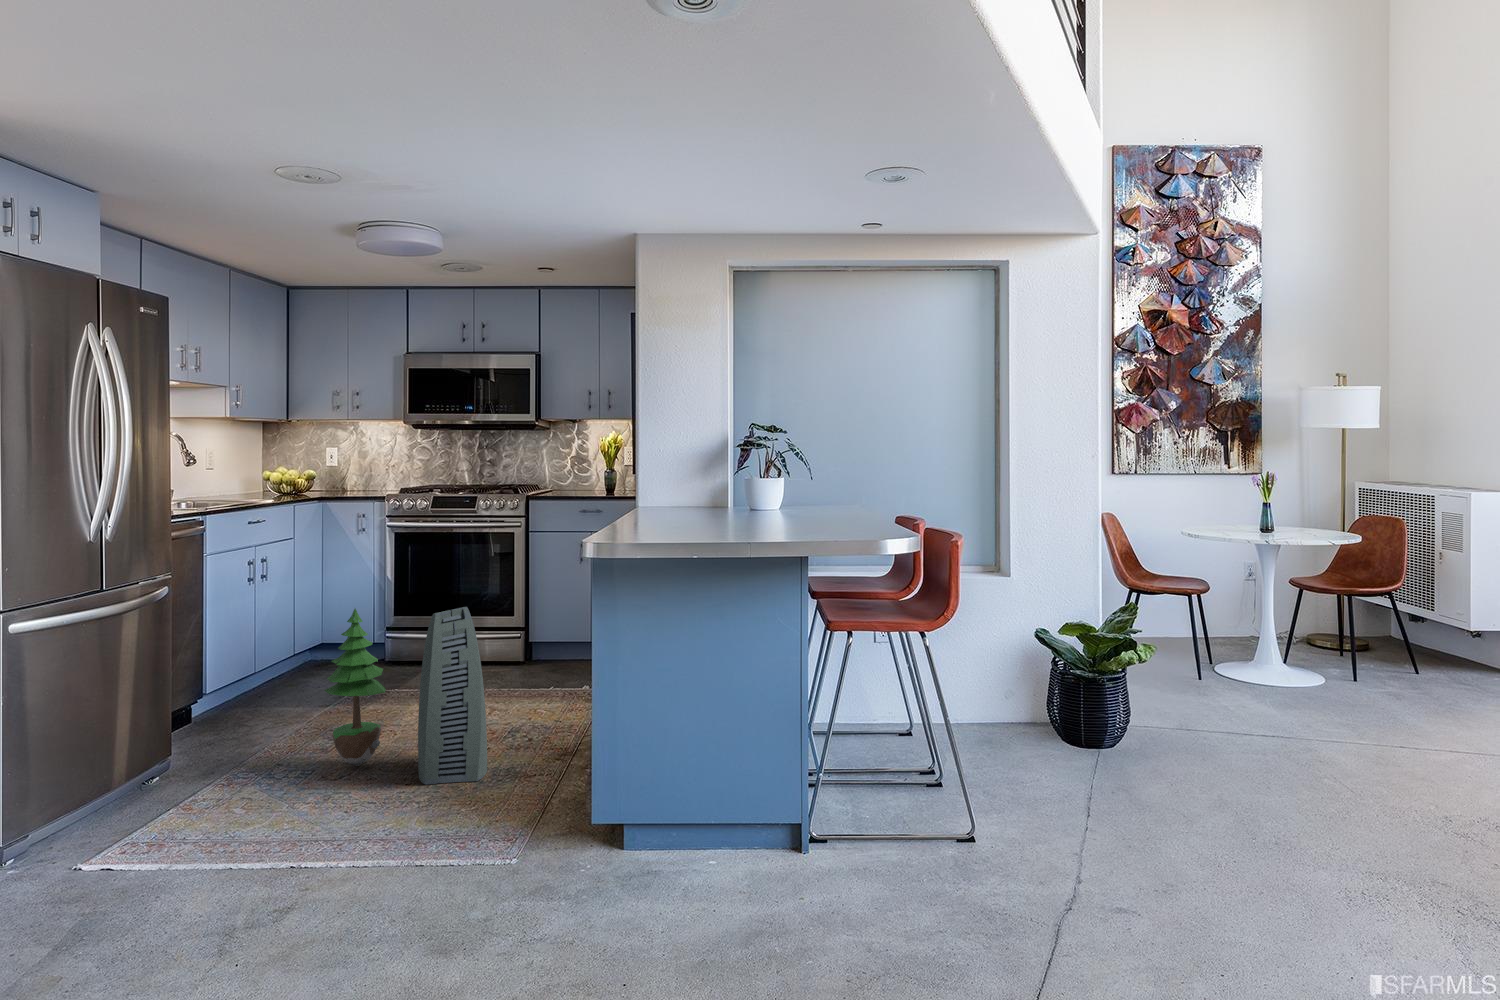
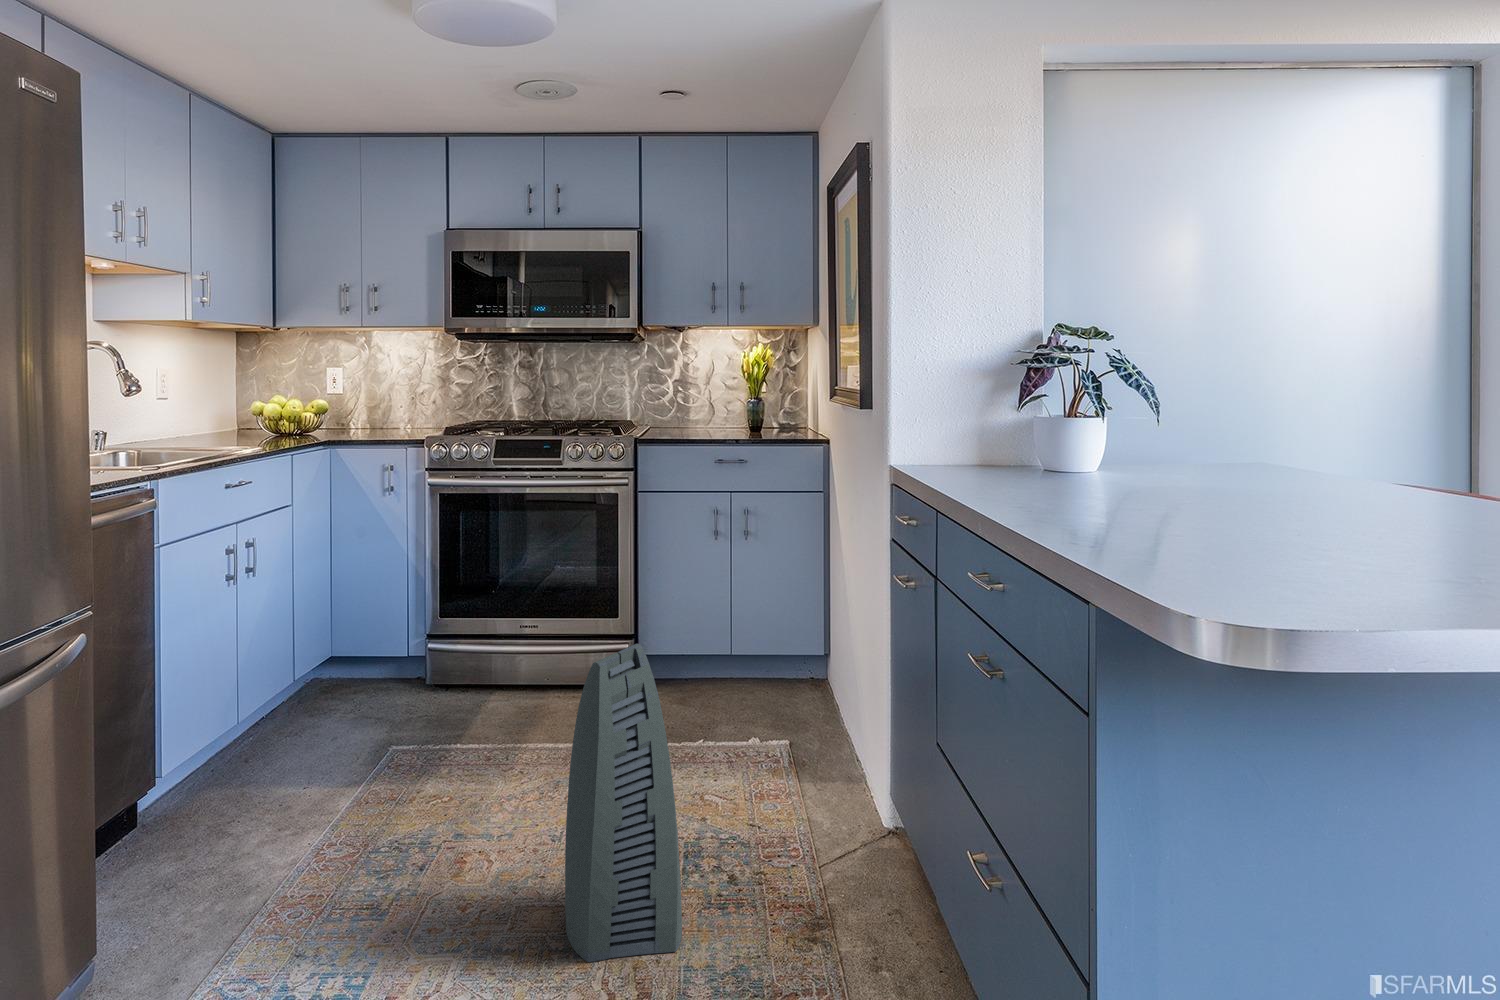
potted tree: present [325,609,386,766] -> none [394,646,499,913]

